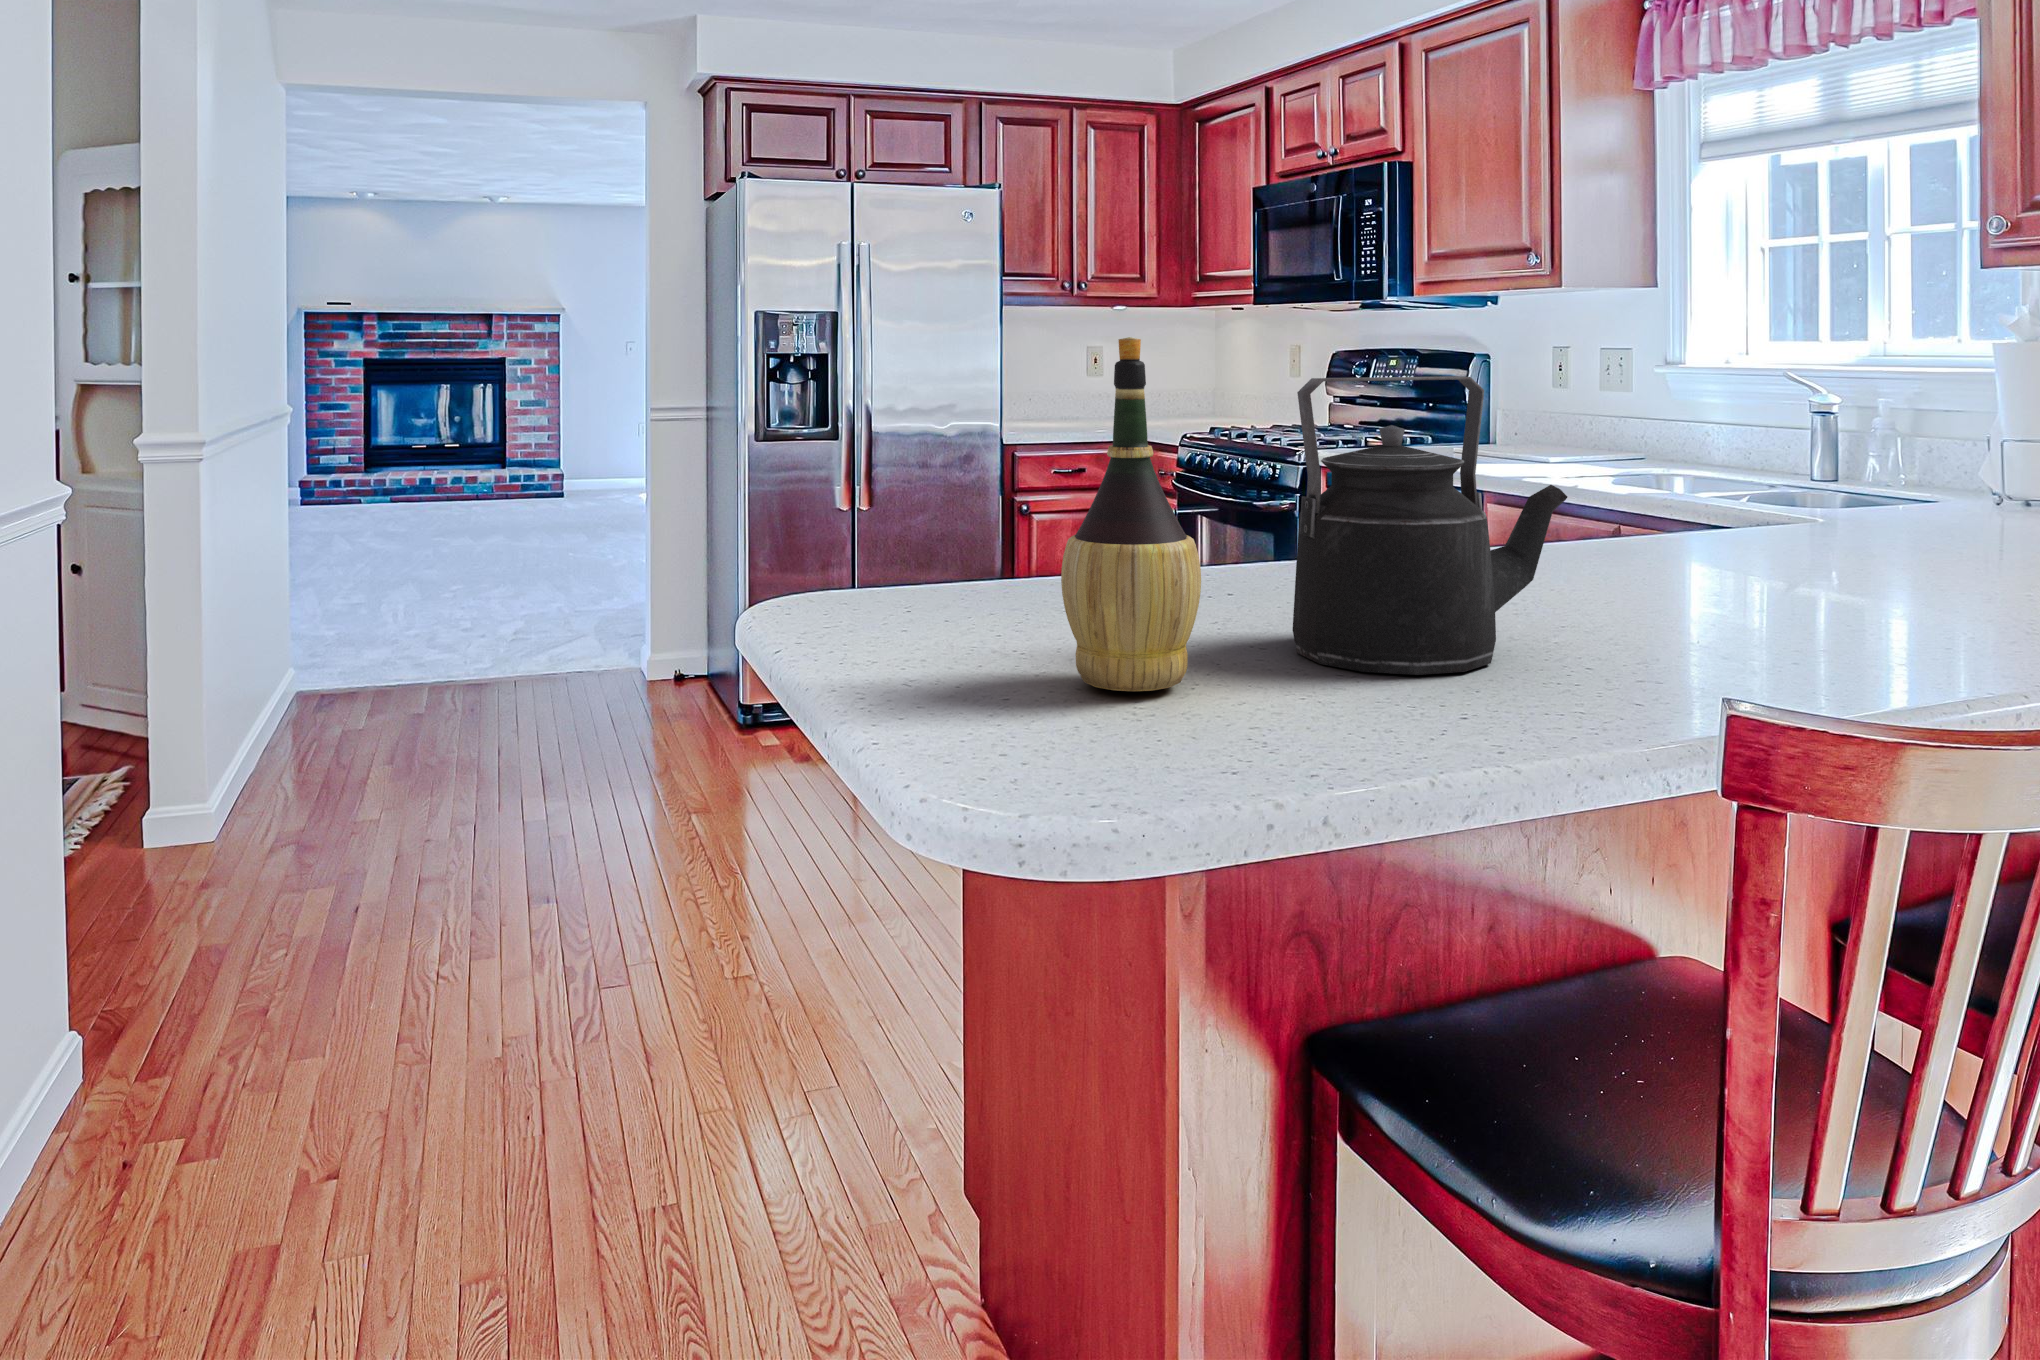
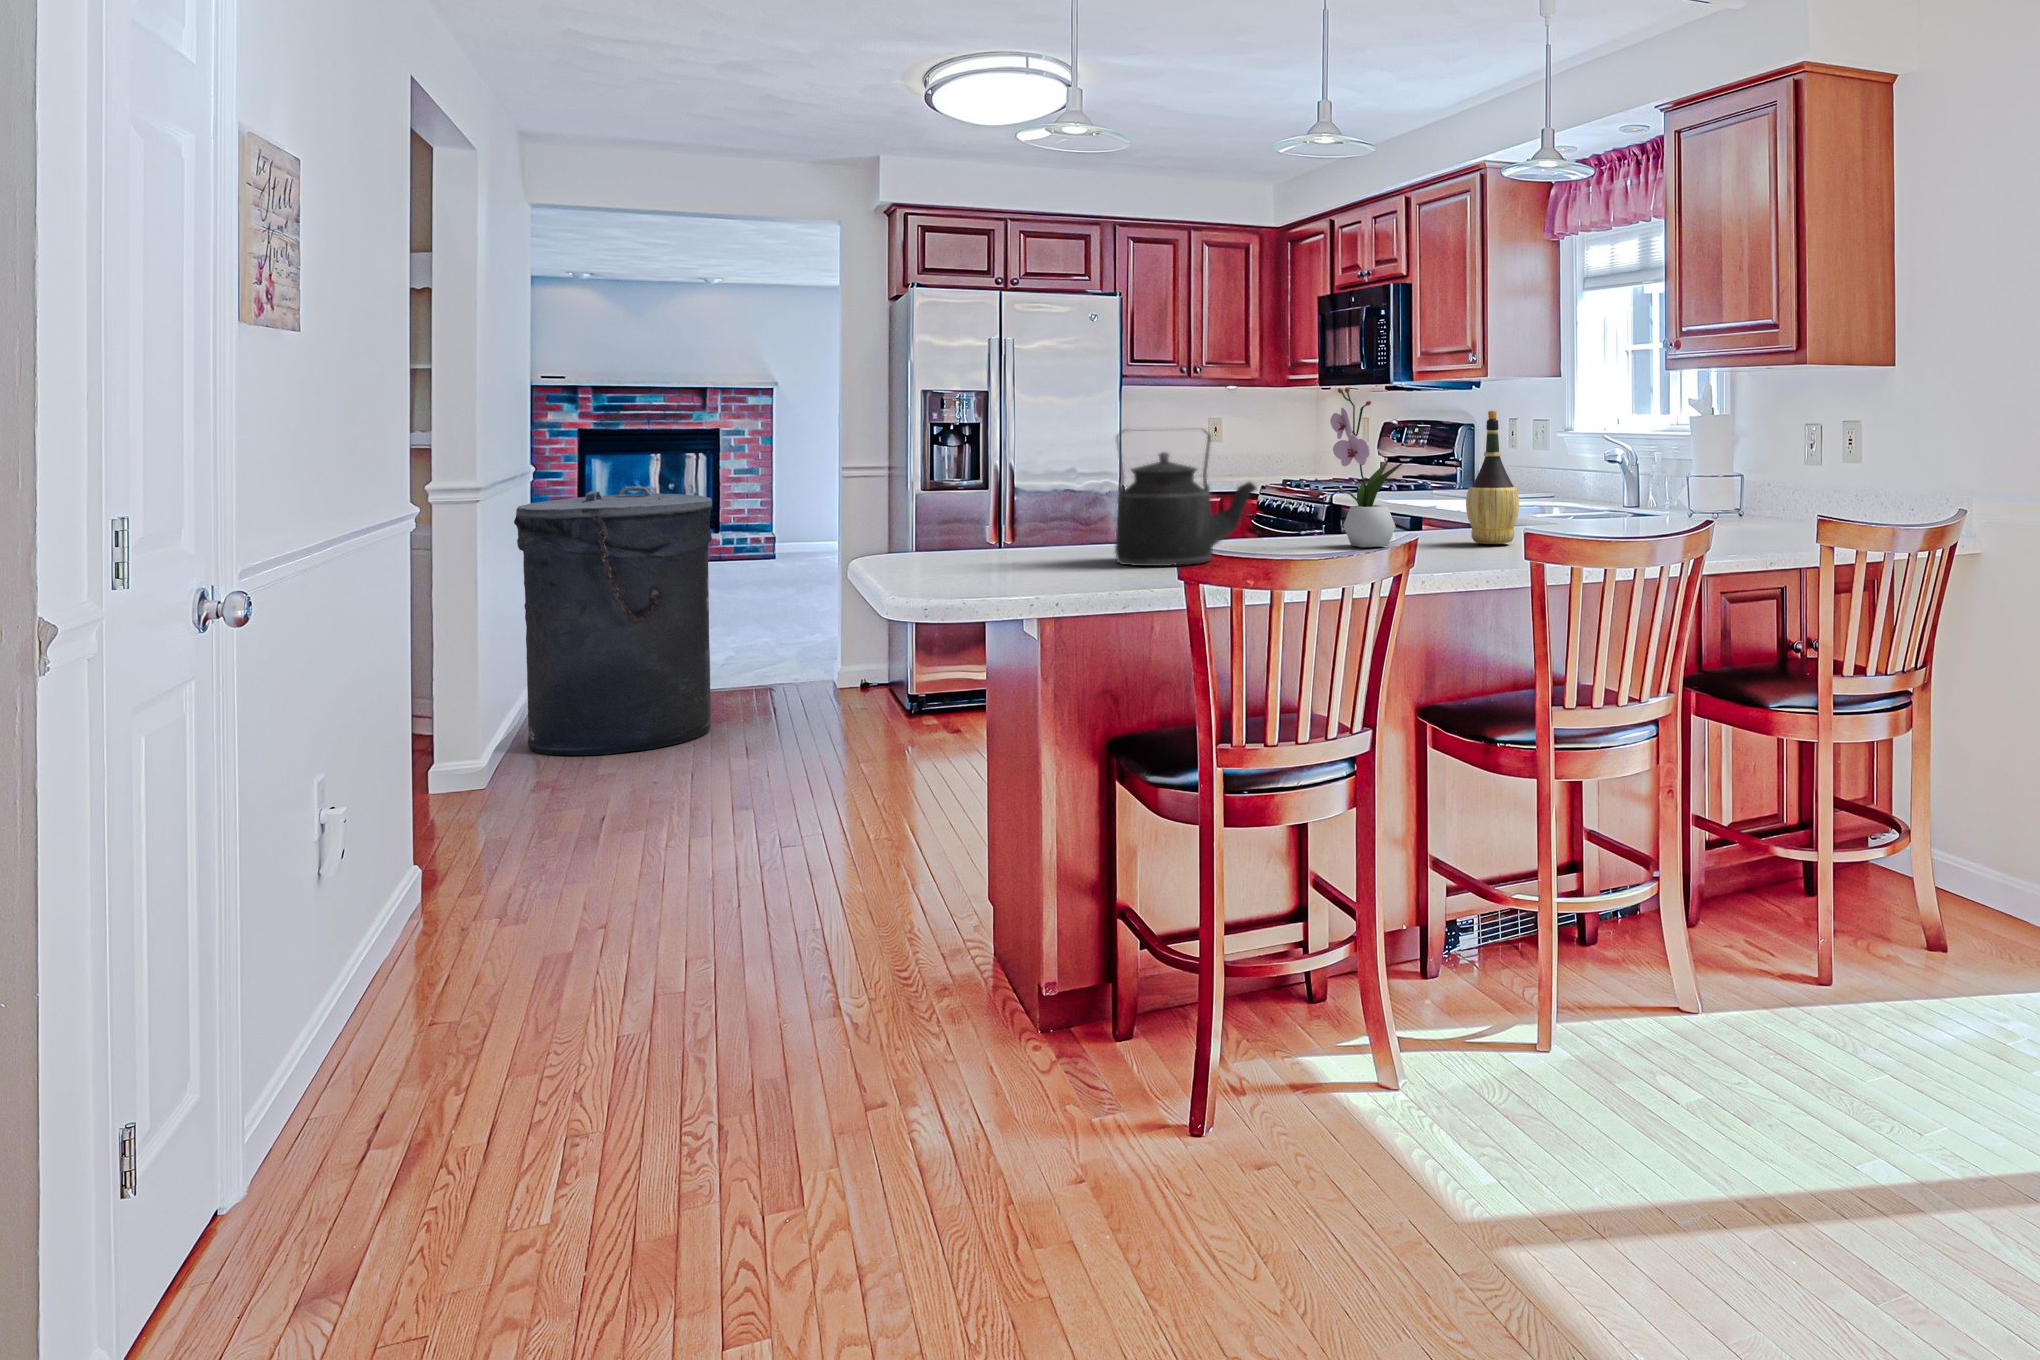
flower arrangement: none [1628,293,1783,607] -> present [1330,387,1403,547]
wine bottle: present [1061,337,1201,691] -> present [1466,411,1519,544]
trash can: none [261,436,501,792] -> present [514,487,712,755]

